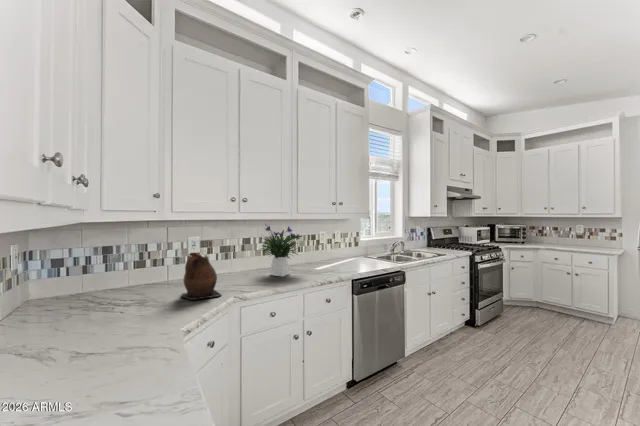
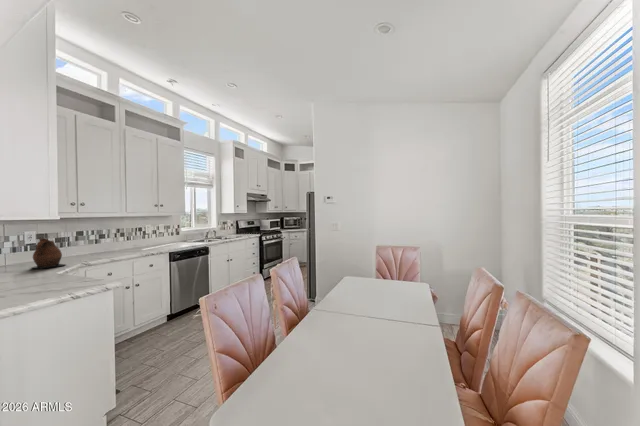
flower arrangement: present [261,225,302,276] -> none [87,219,131,255]

